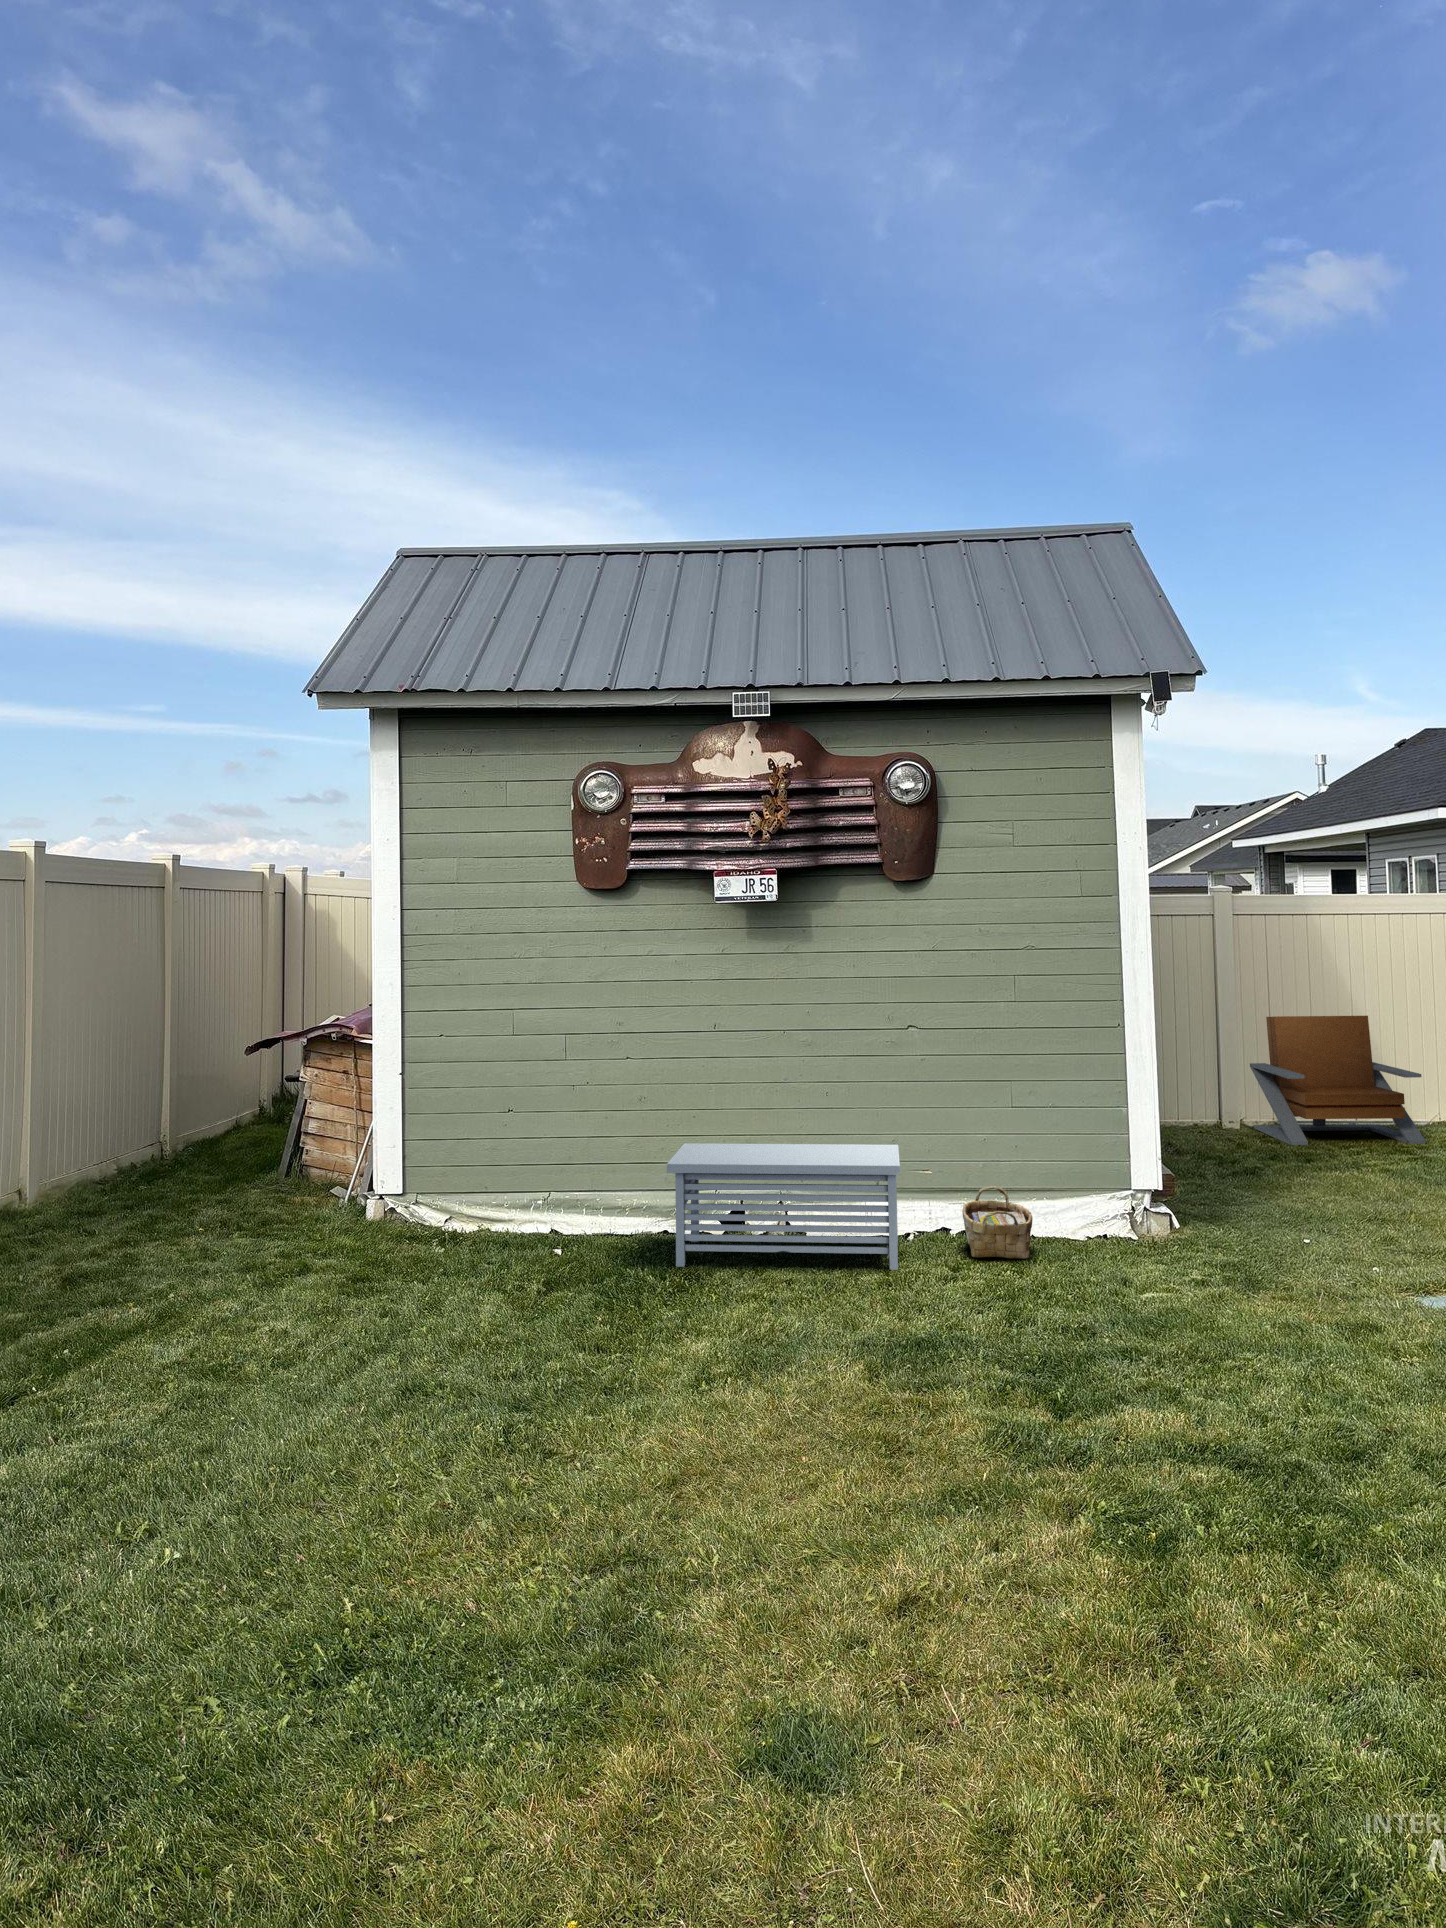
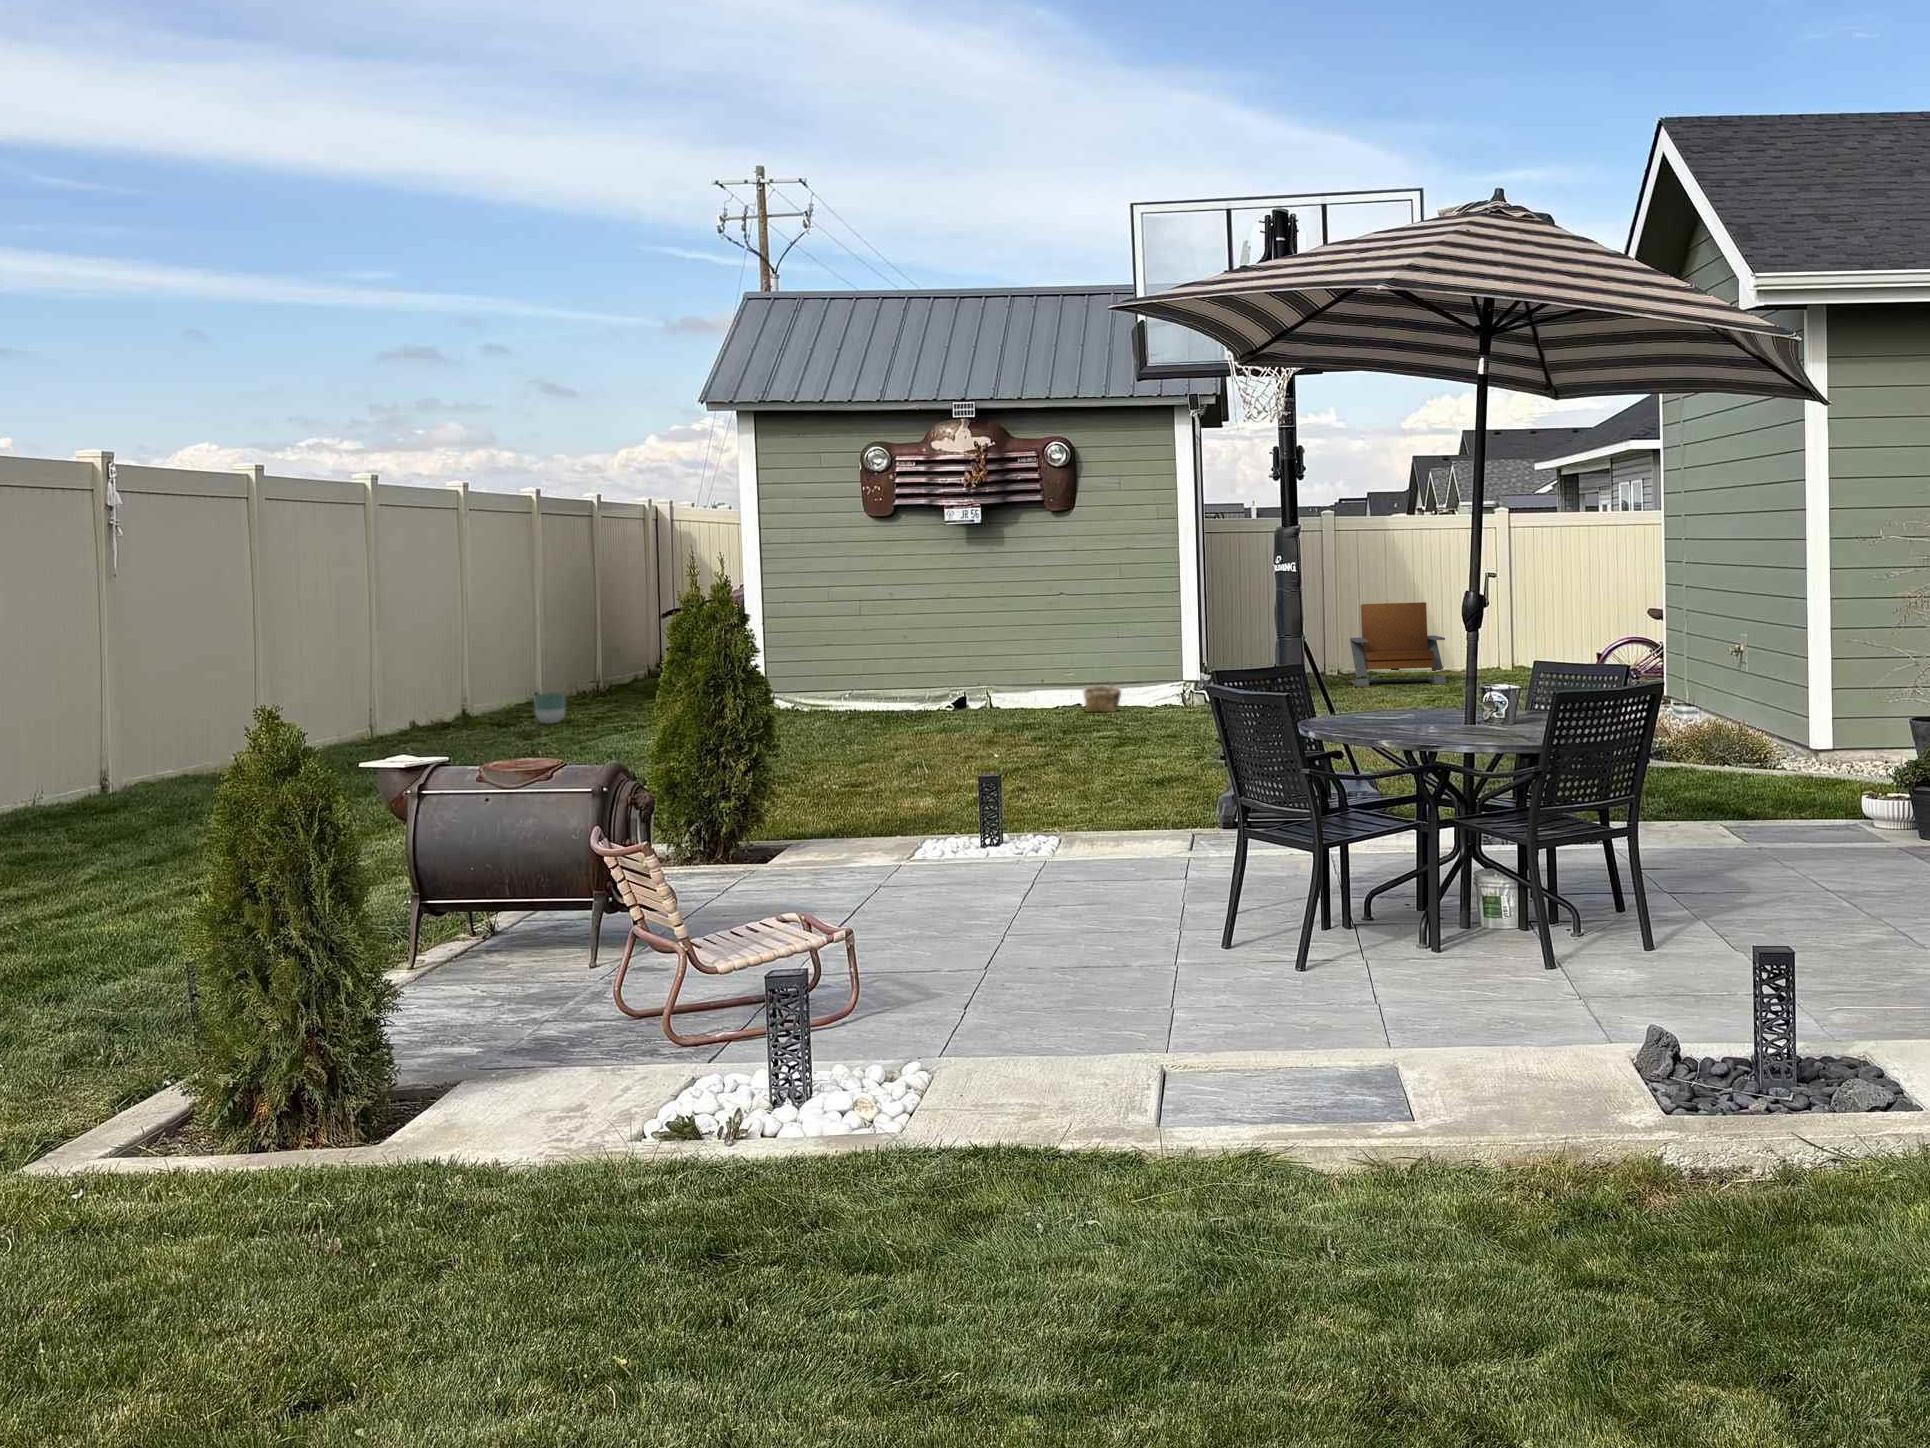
storage bench: present [667,1143,900,1270] -> none [918,658,1052,719]
planter: none [38,1167,91,1222] -> present [534,693,565,724]

